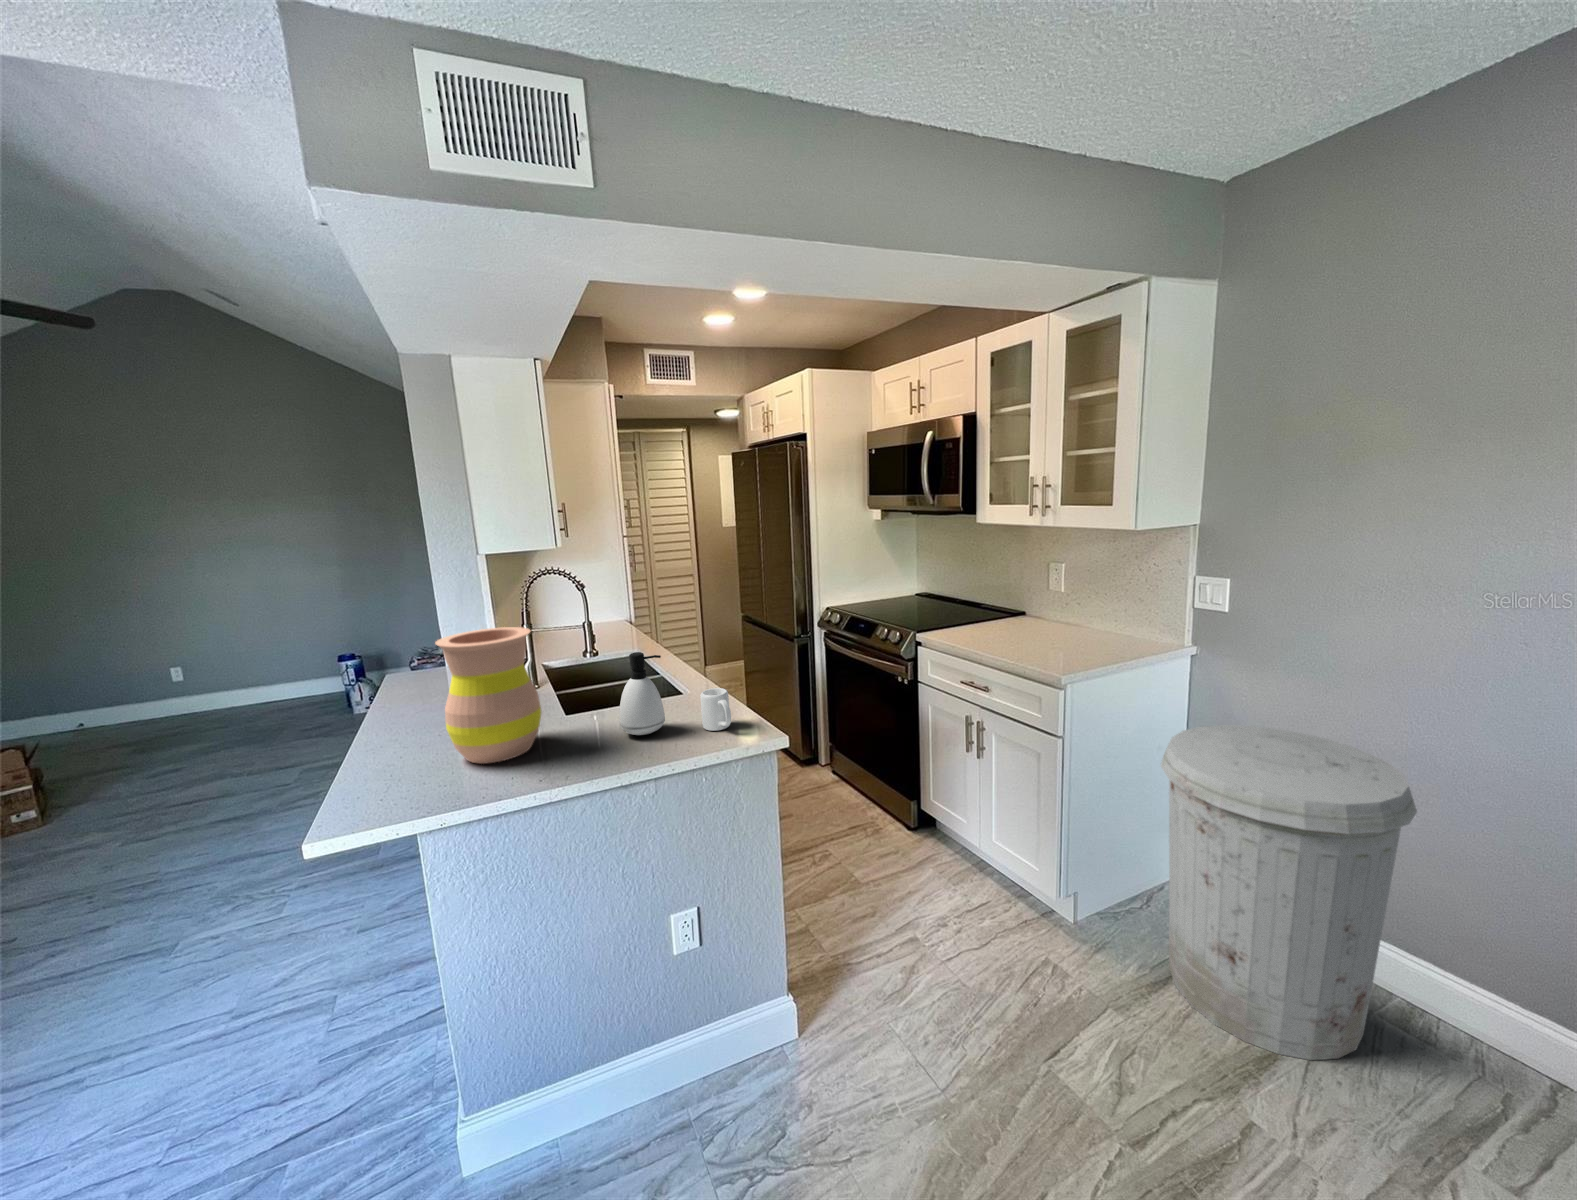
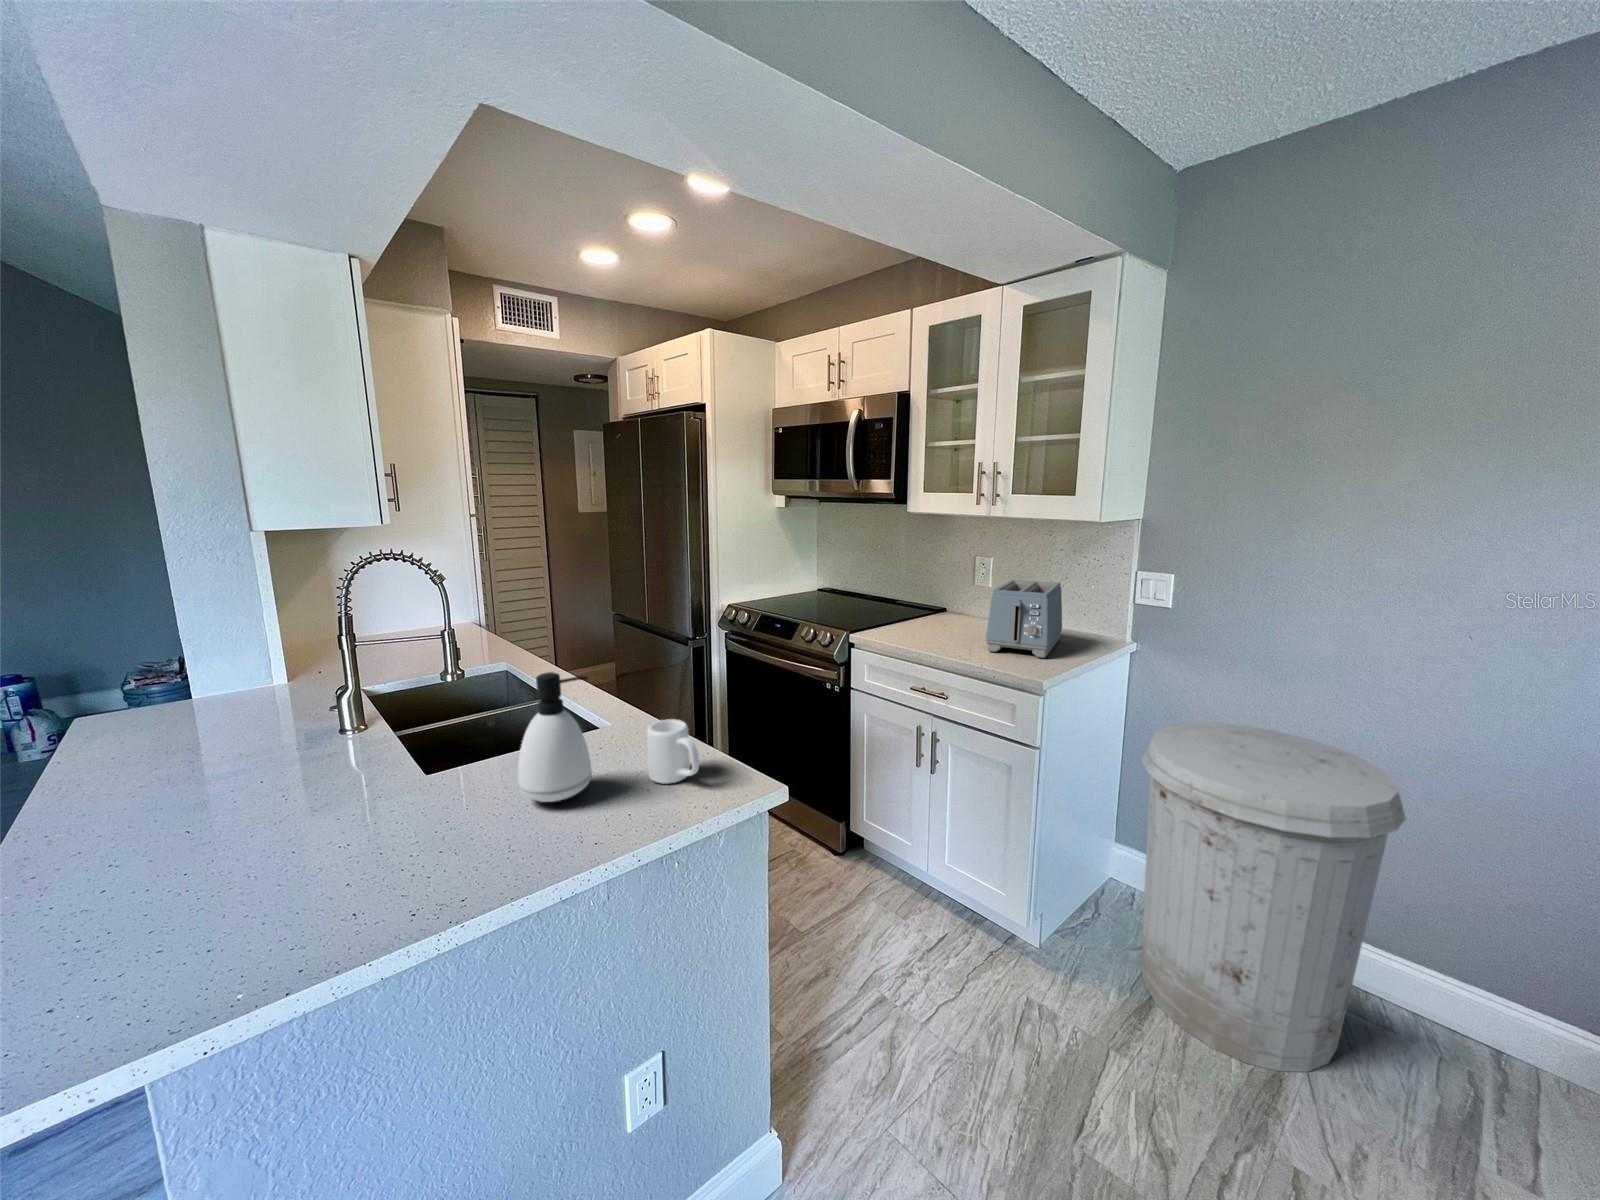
toaster: none [1027,585,1115,658] -> present [986,580,1062,658]
vase: present [435,627,541,764] -> none [146,638,378,890]

